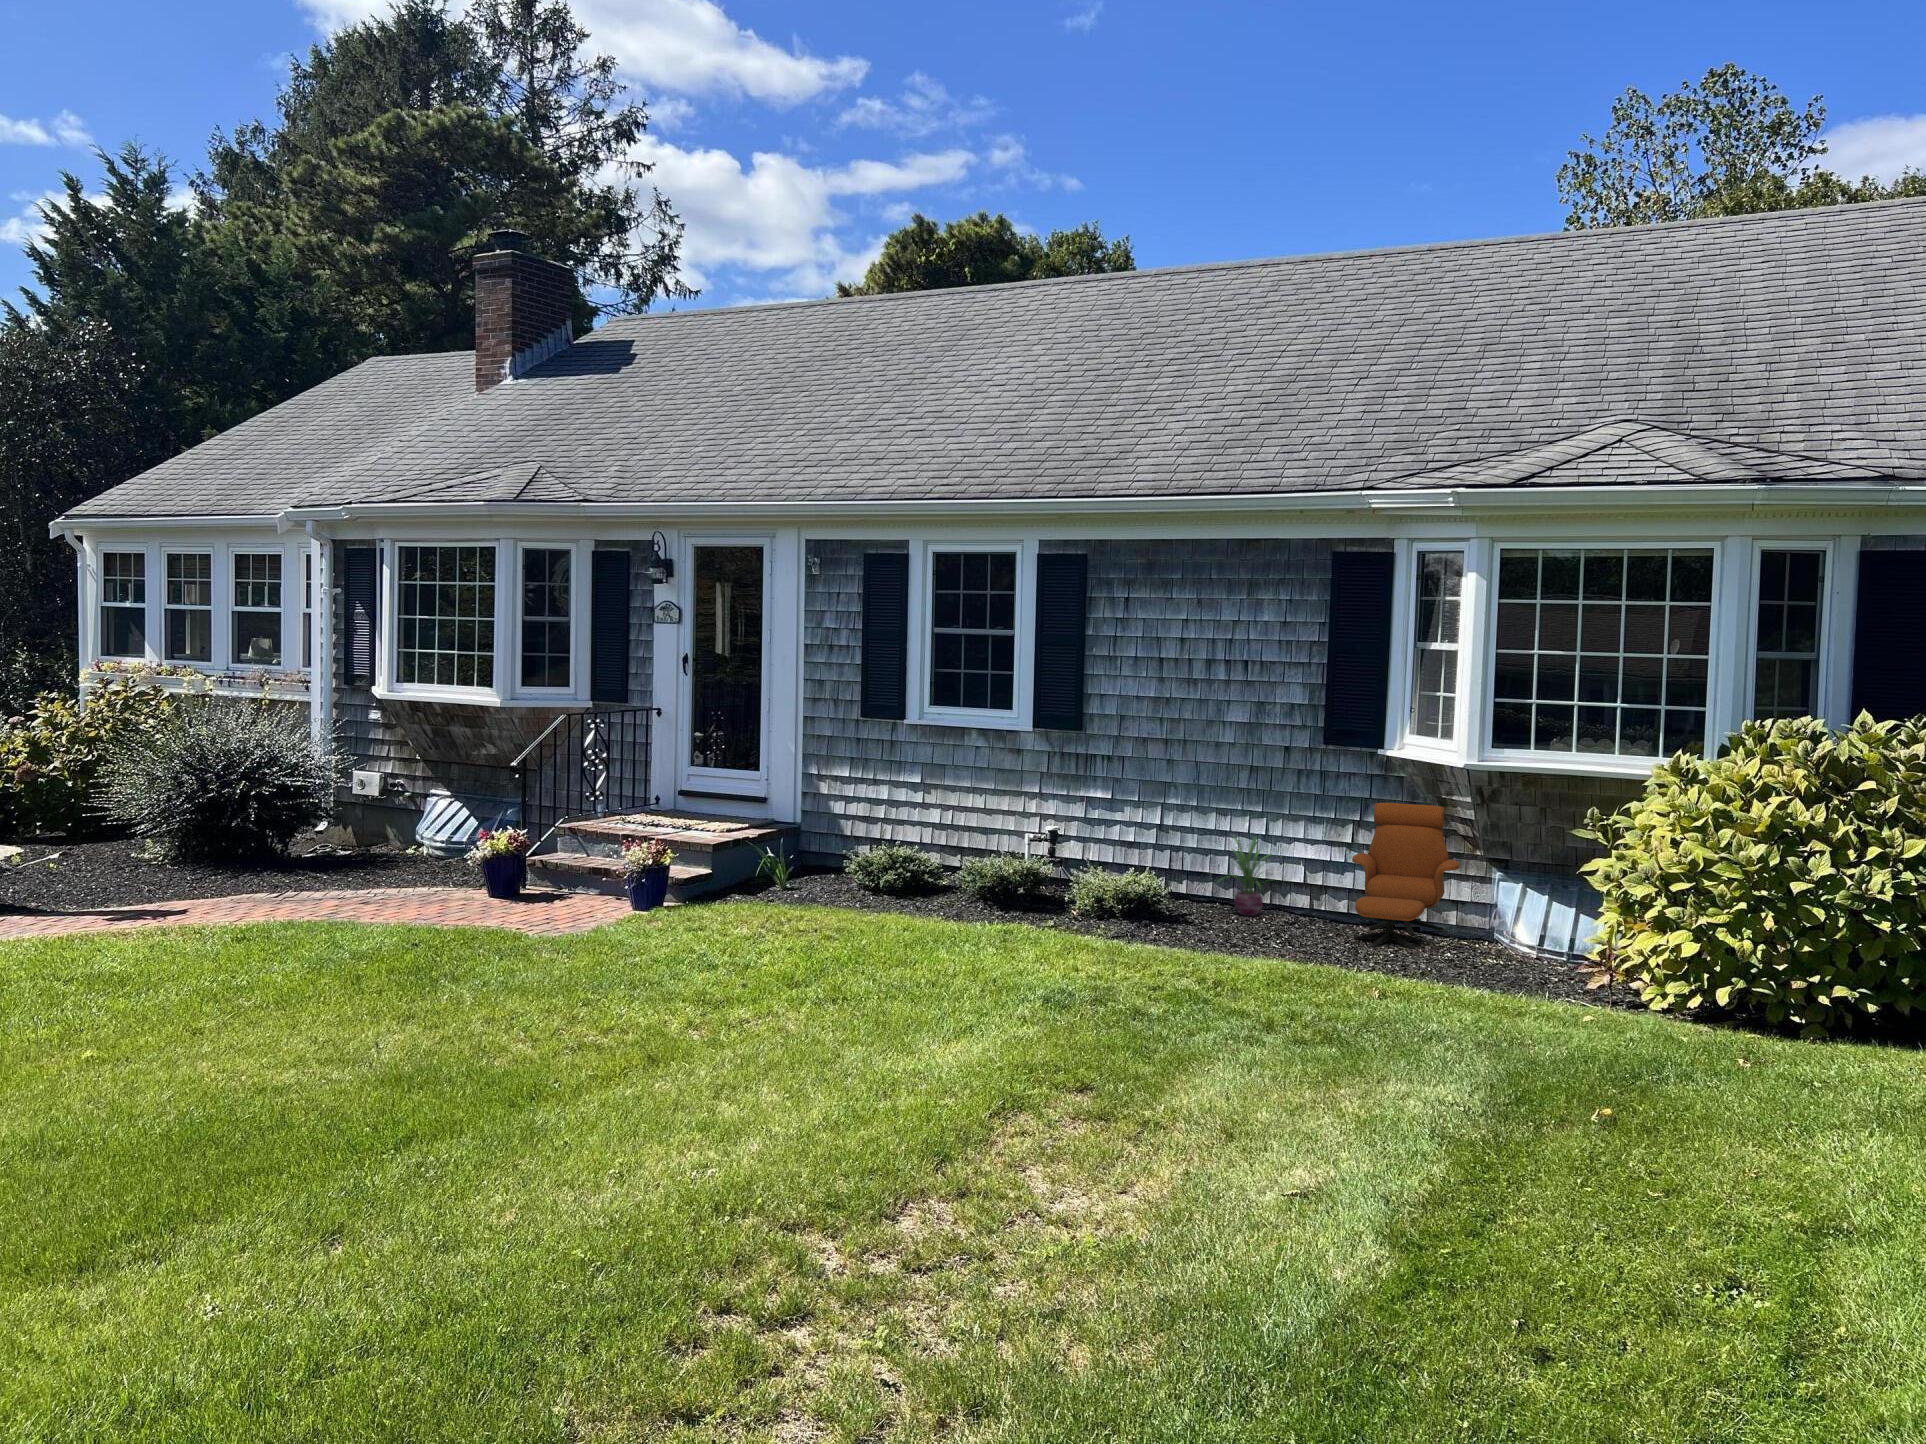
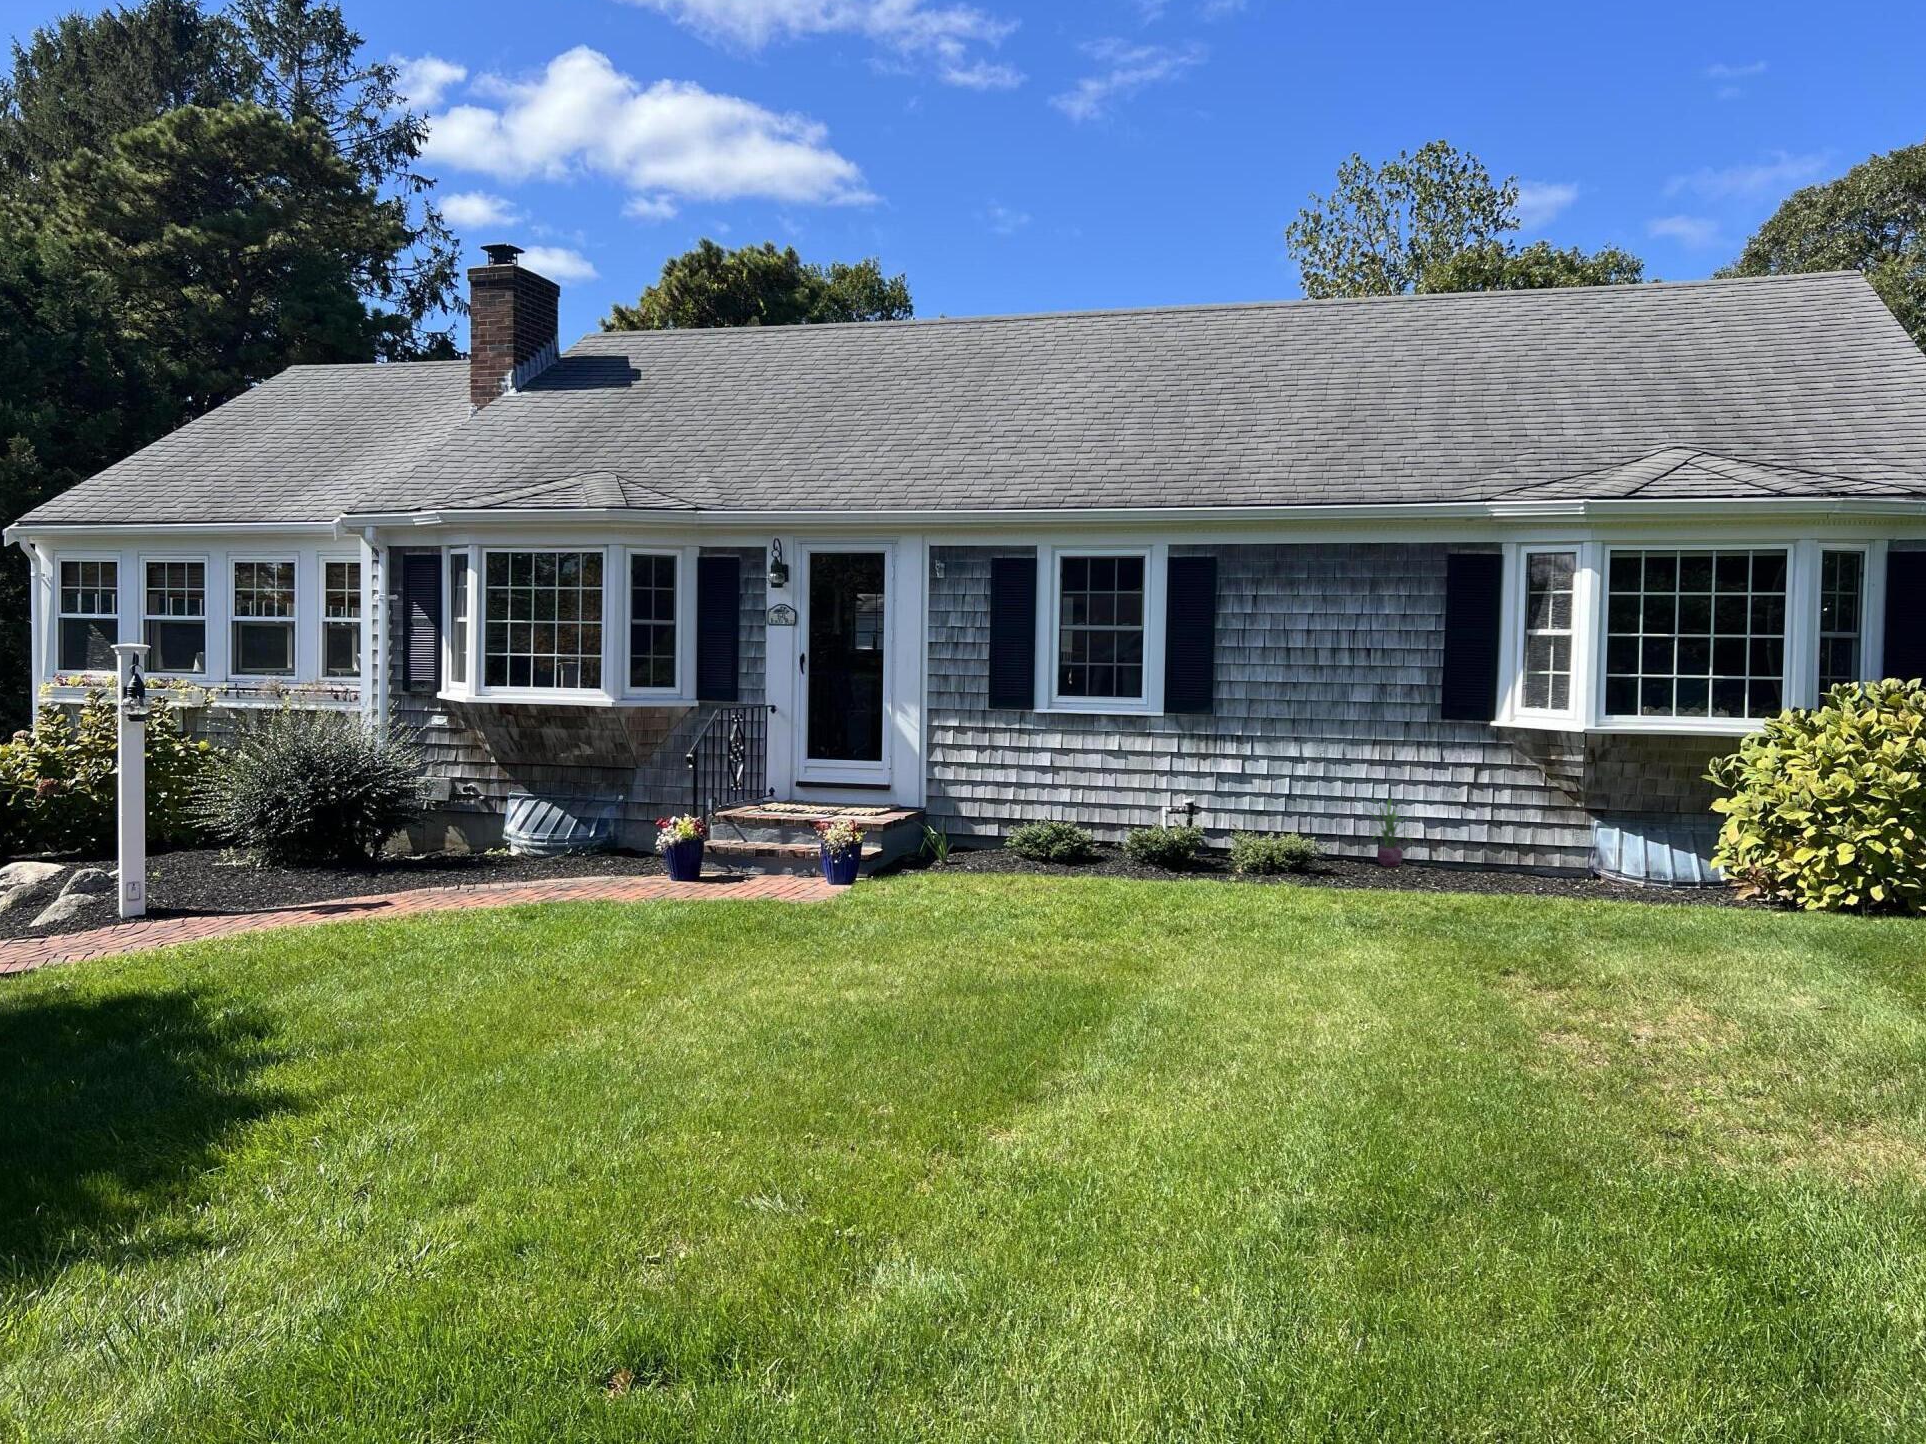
lounge chair: present [1352,803,1460,949] -> none [1479,765,1573,885]

